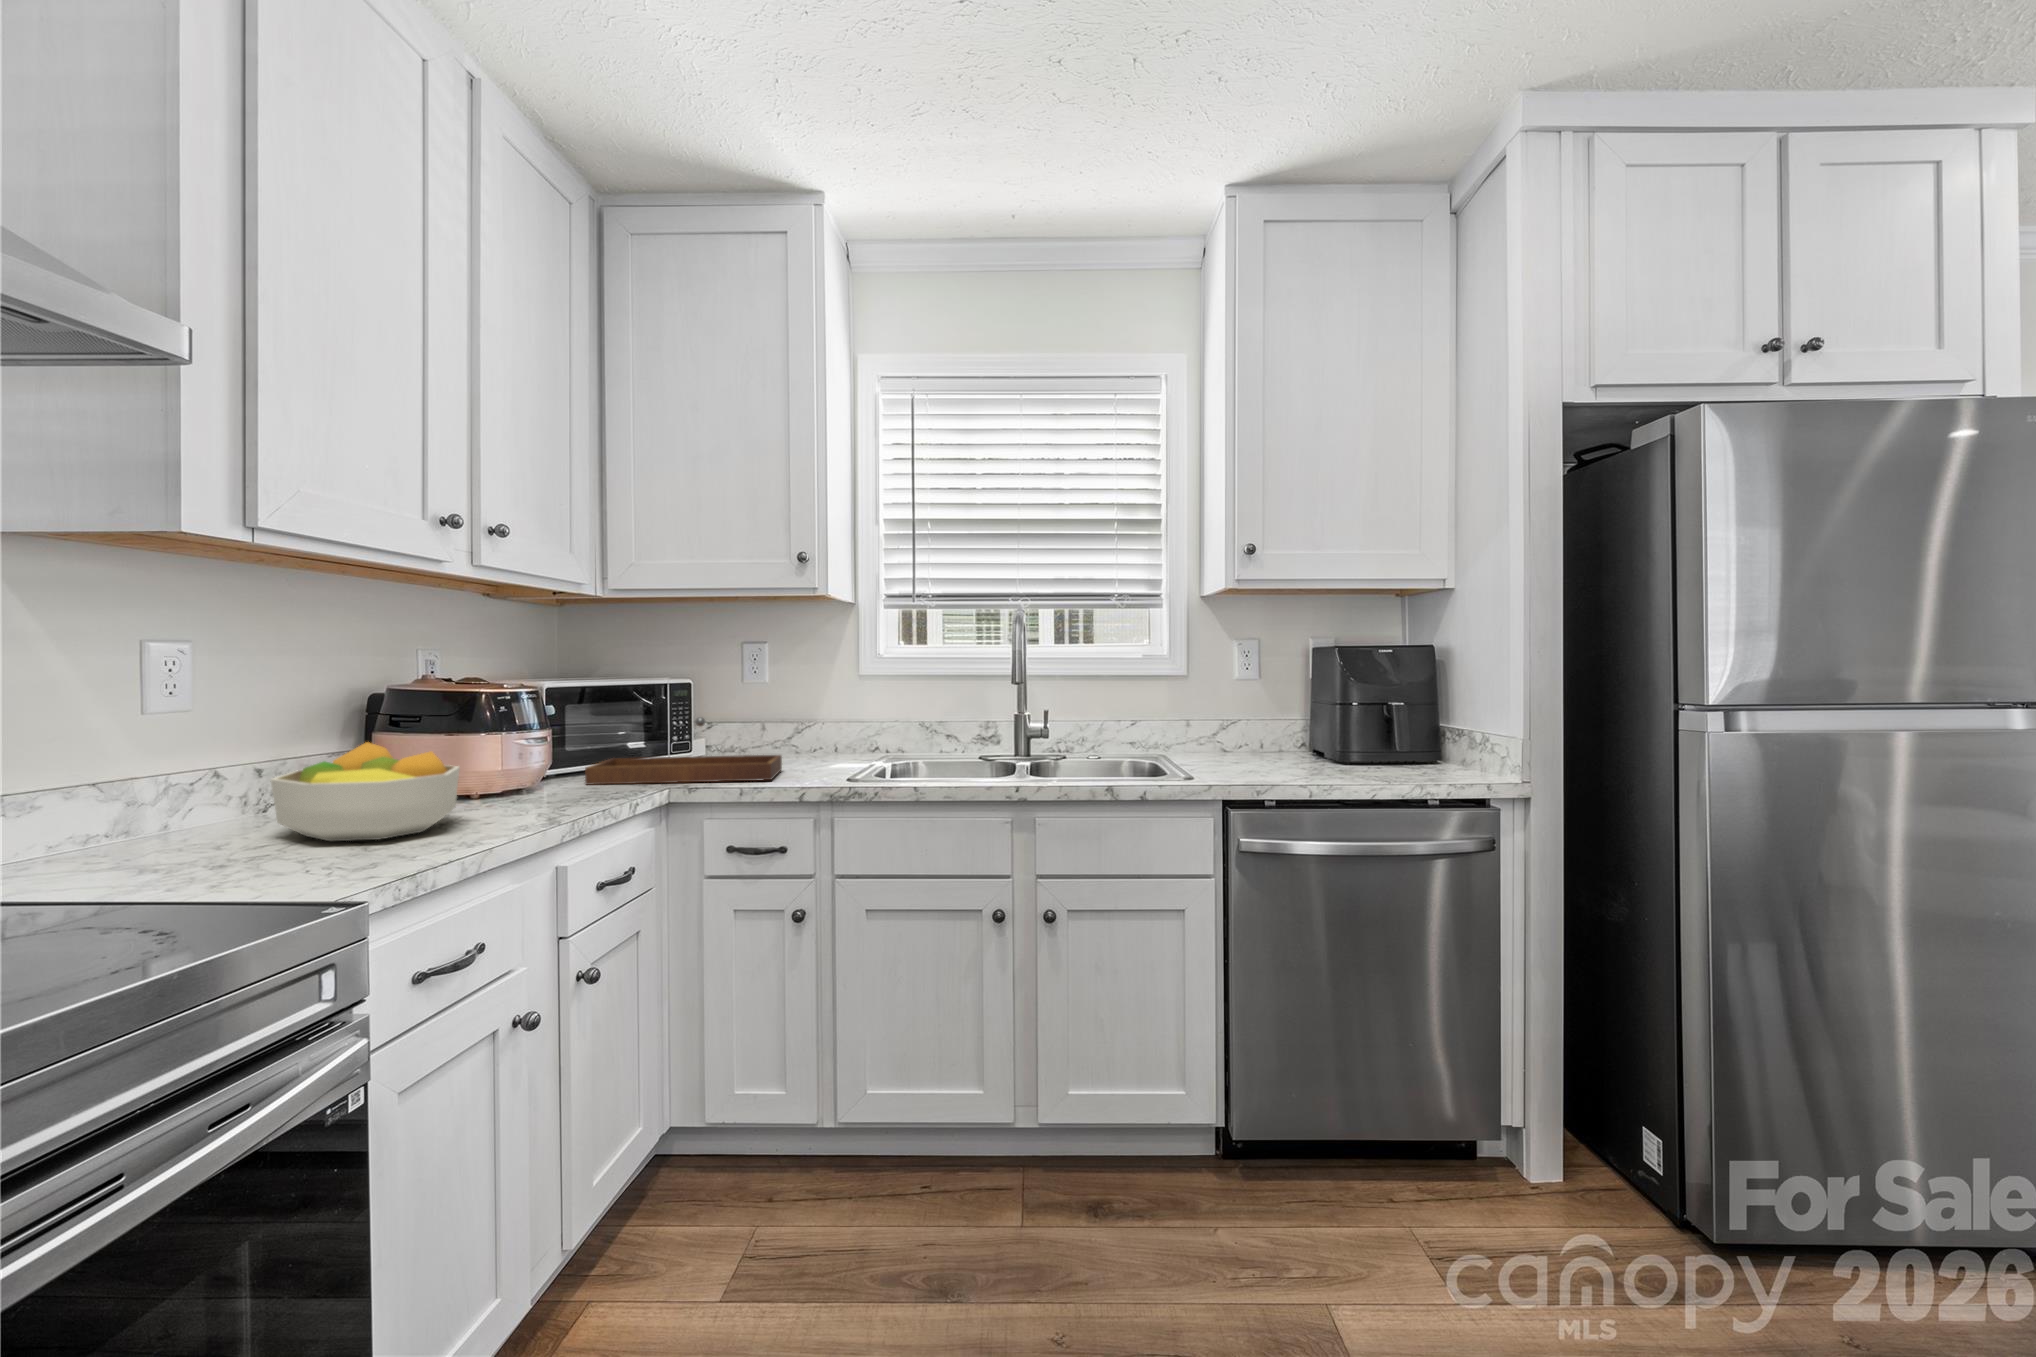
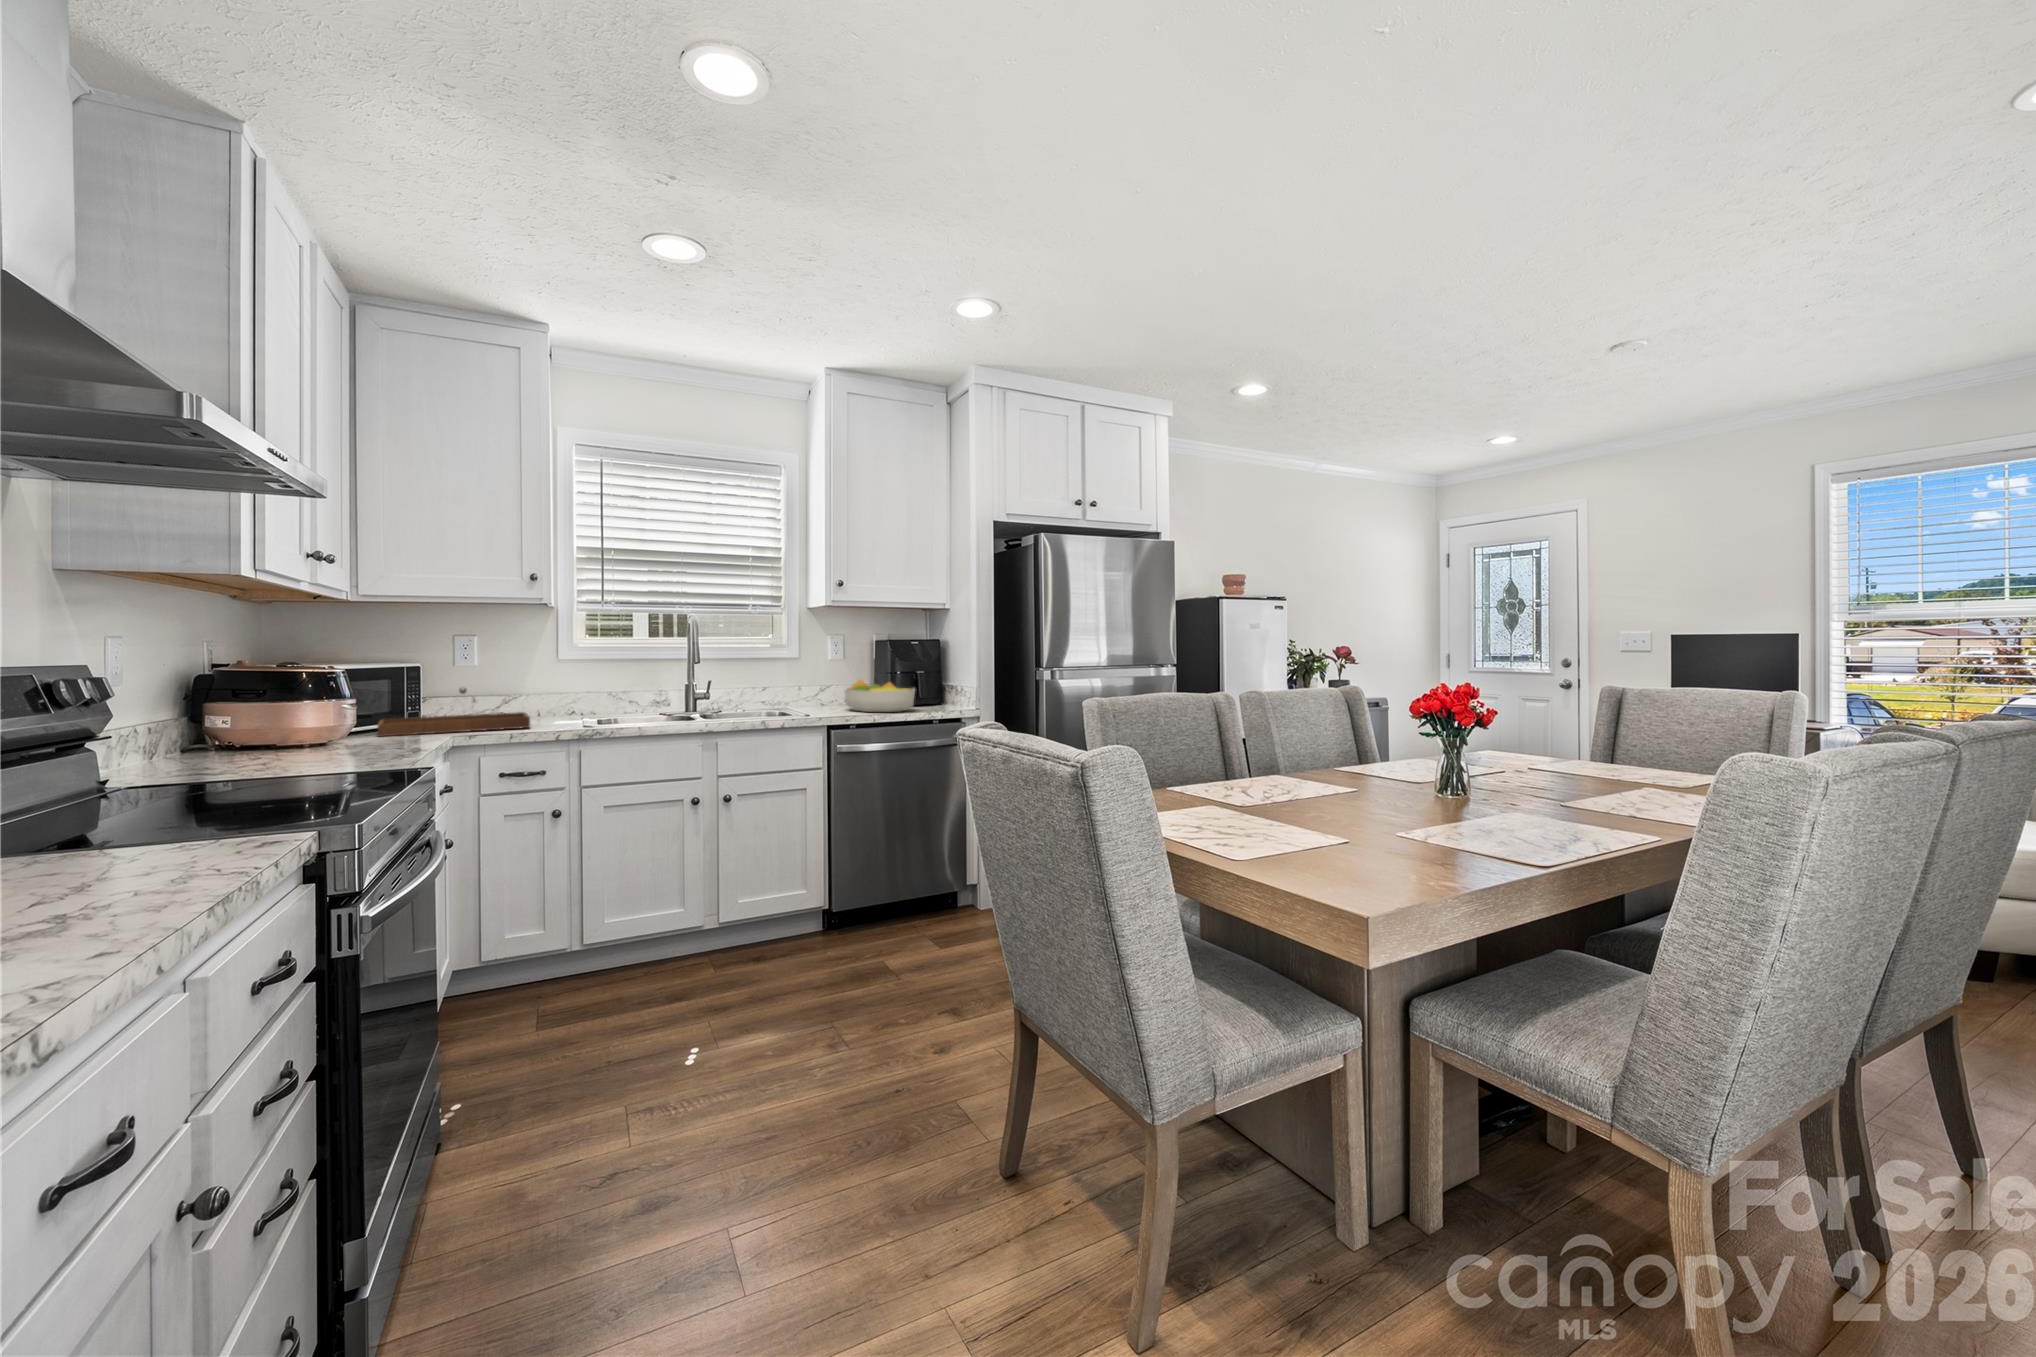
fruit bowl: present [270,742,460,841] -> present [844,680,915,712]

